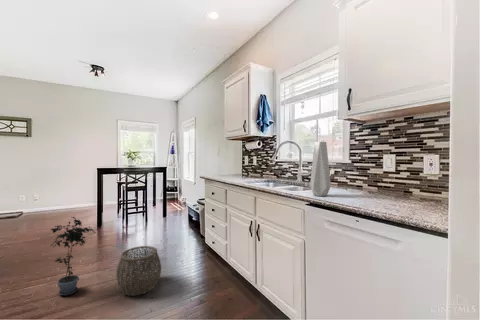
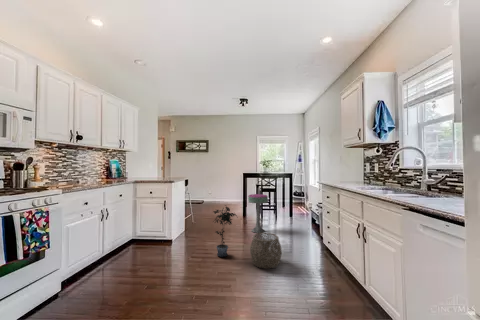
vase: present [310,142,331,196] -> none [418,148,444,204]
bar stool: none [109,195,137,245] -> present [248,194,268,233]

